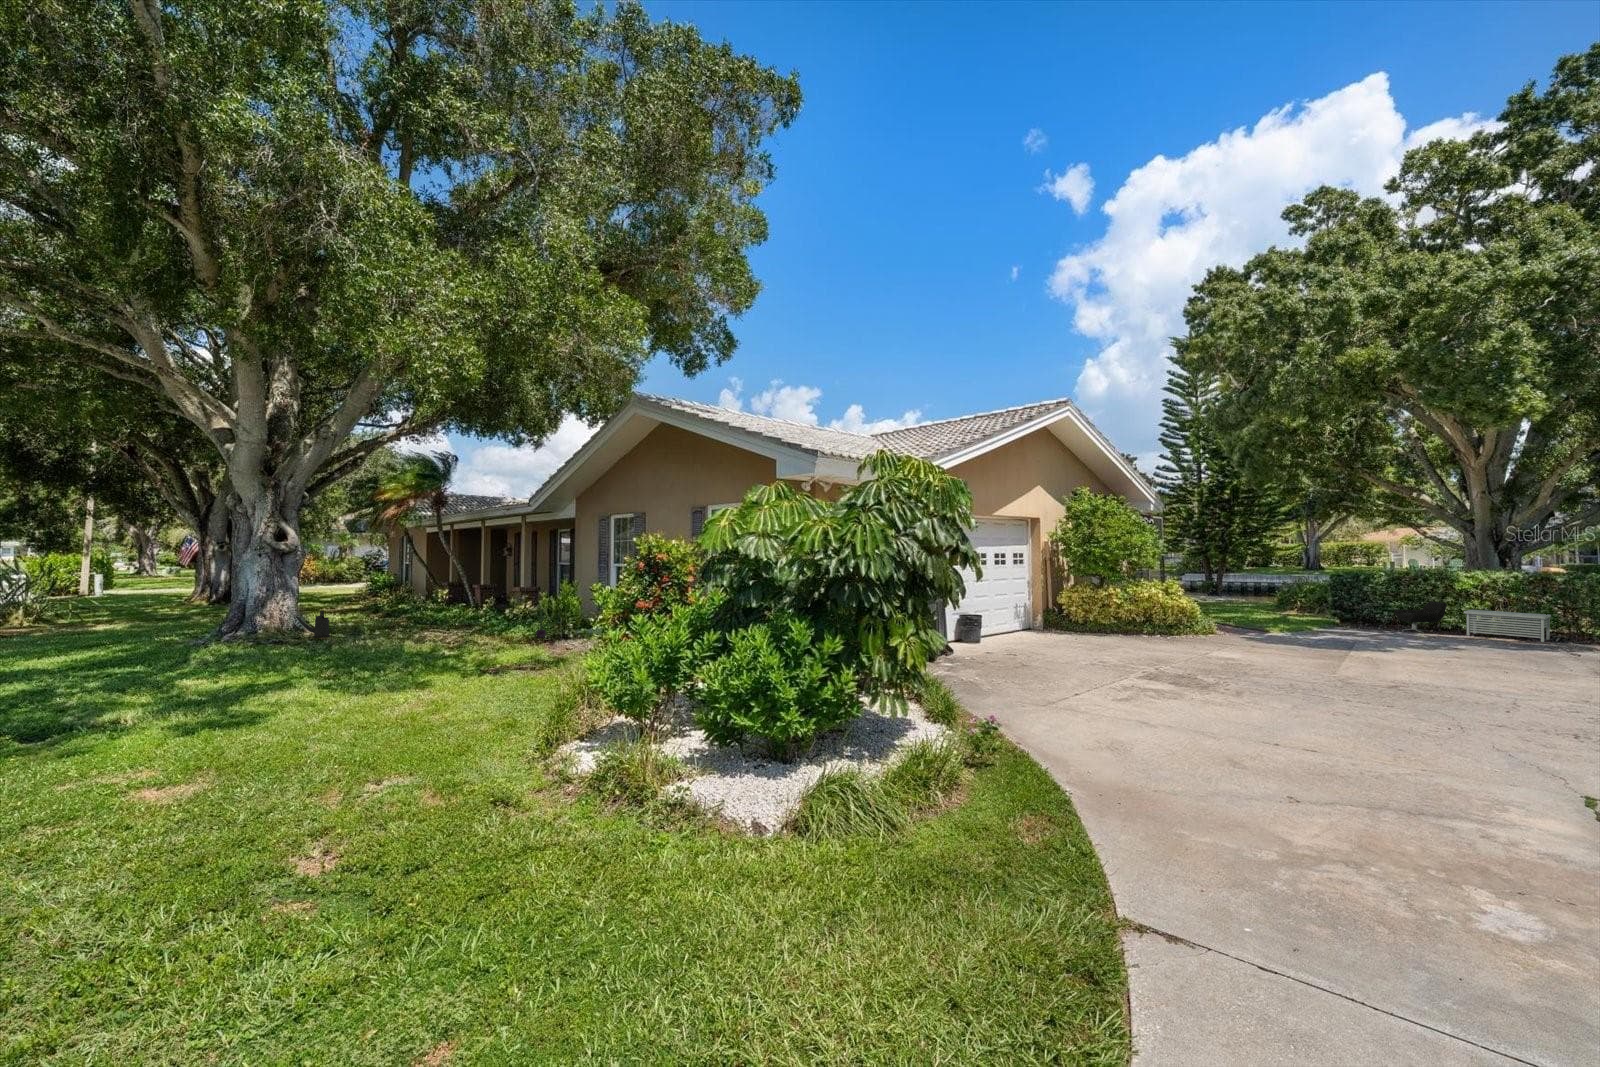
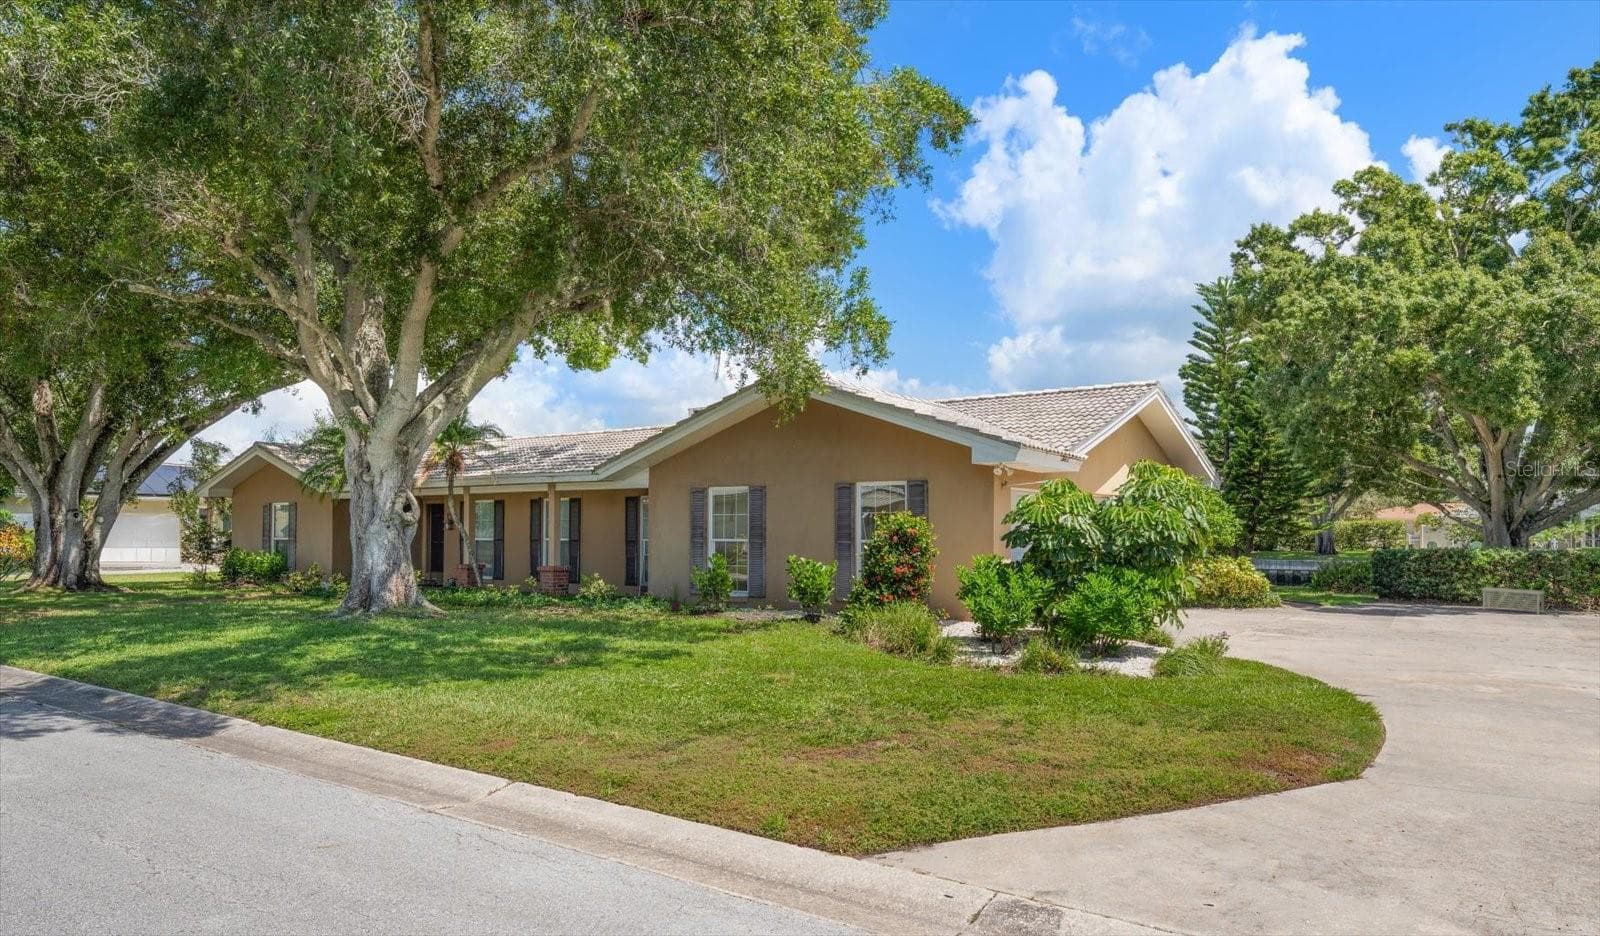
lounge chair: present [1394,601,1447,632] -> none [1426,580,1468,608]
watering can: present [296,611,335,638] -> none [416,581,451,610]

